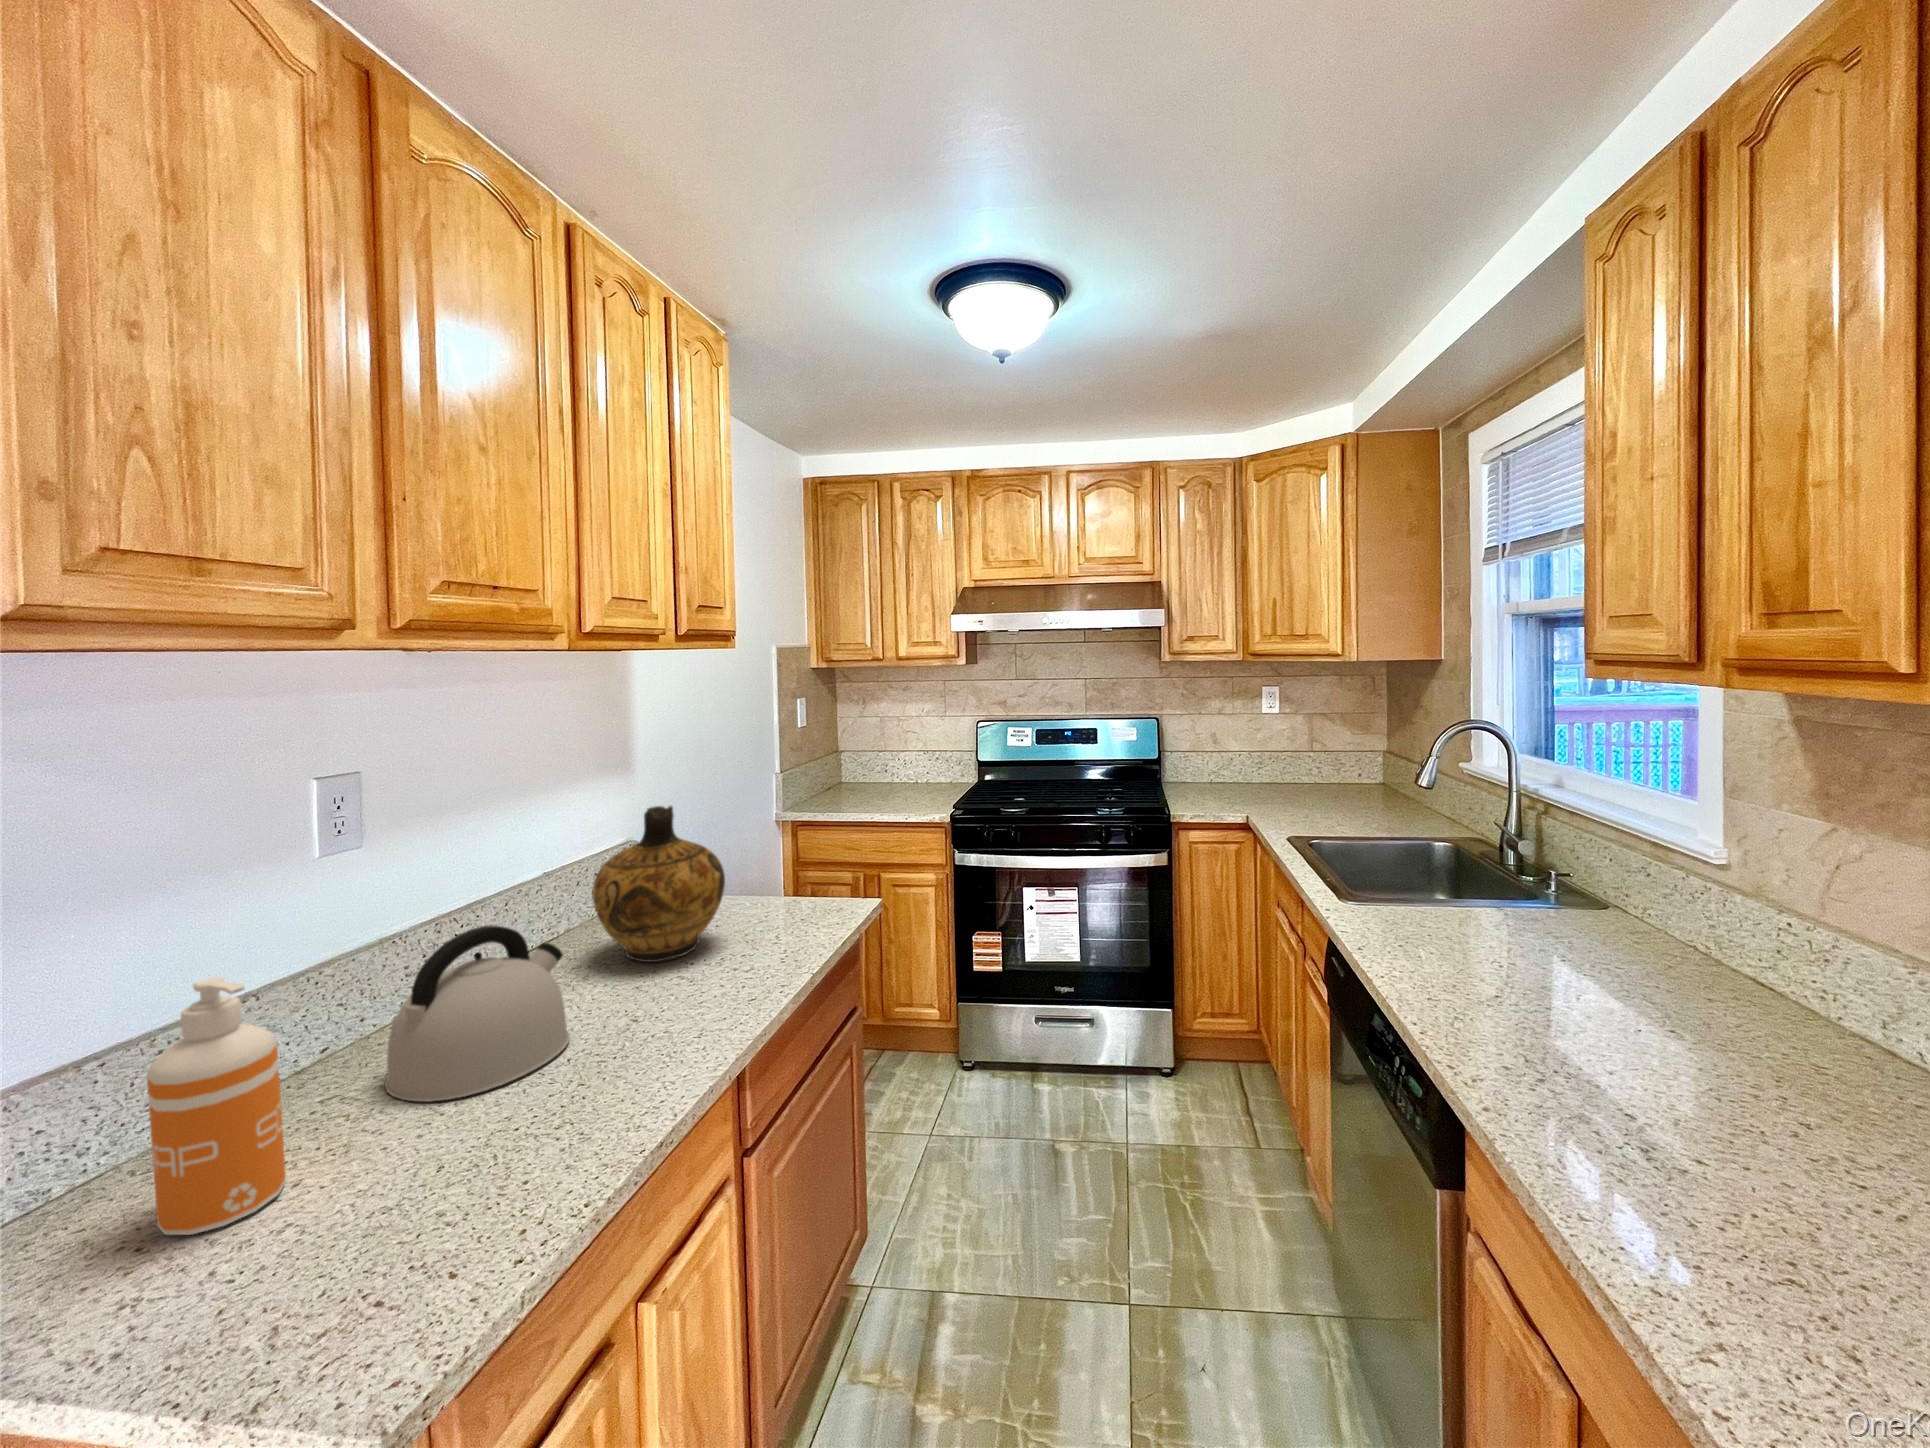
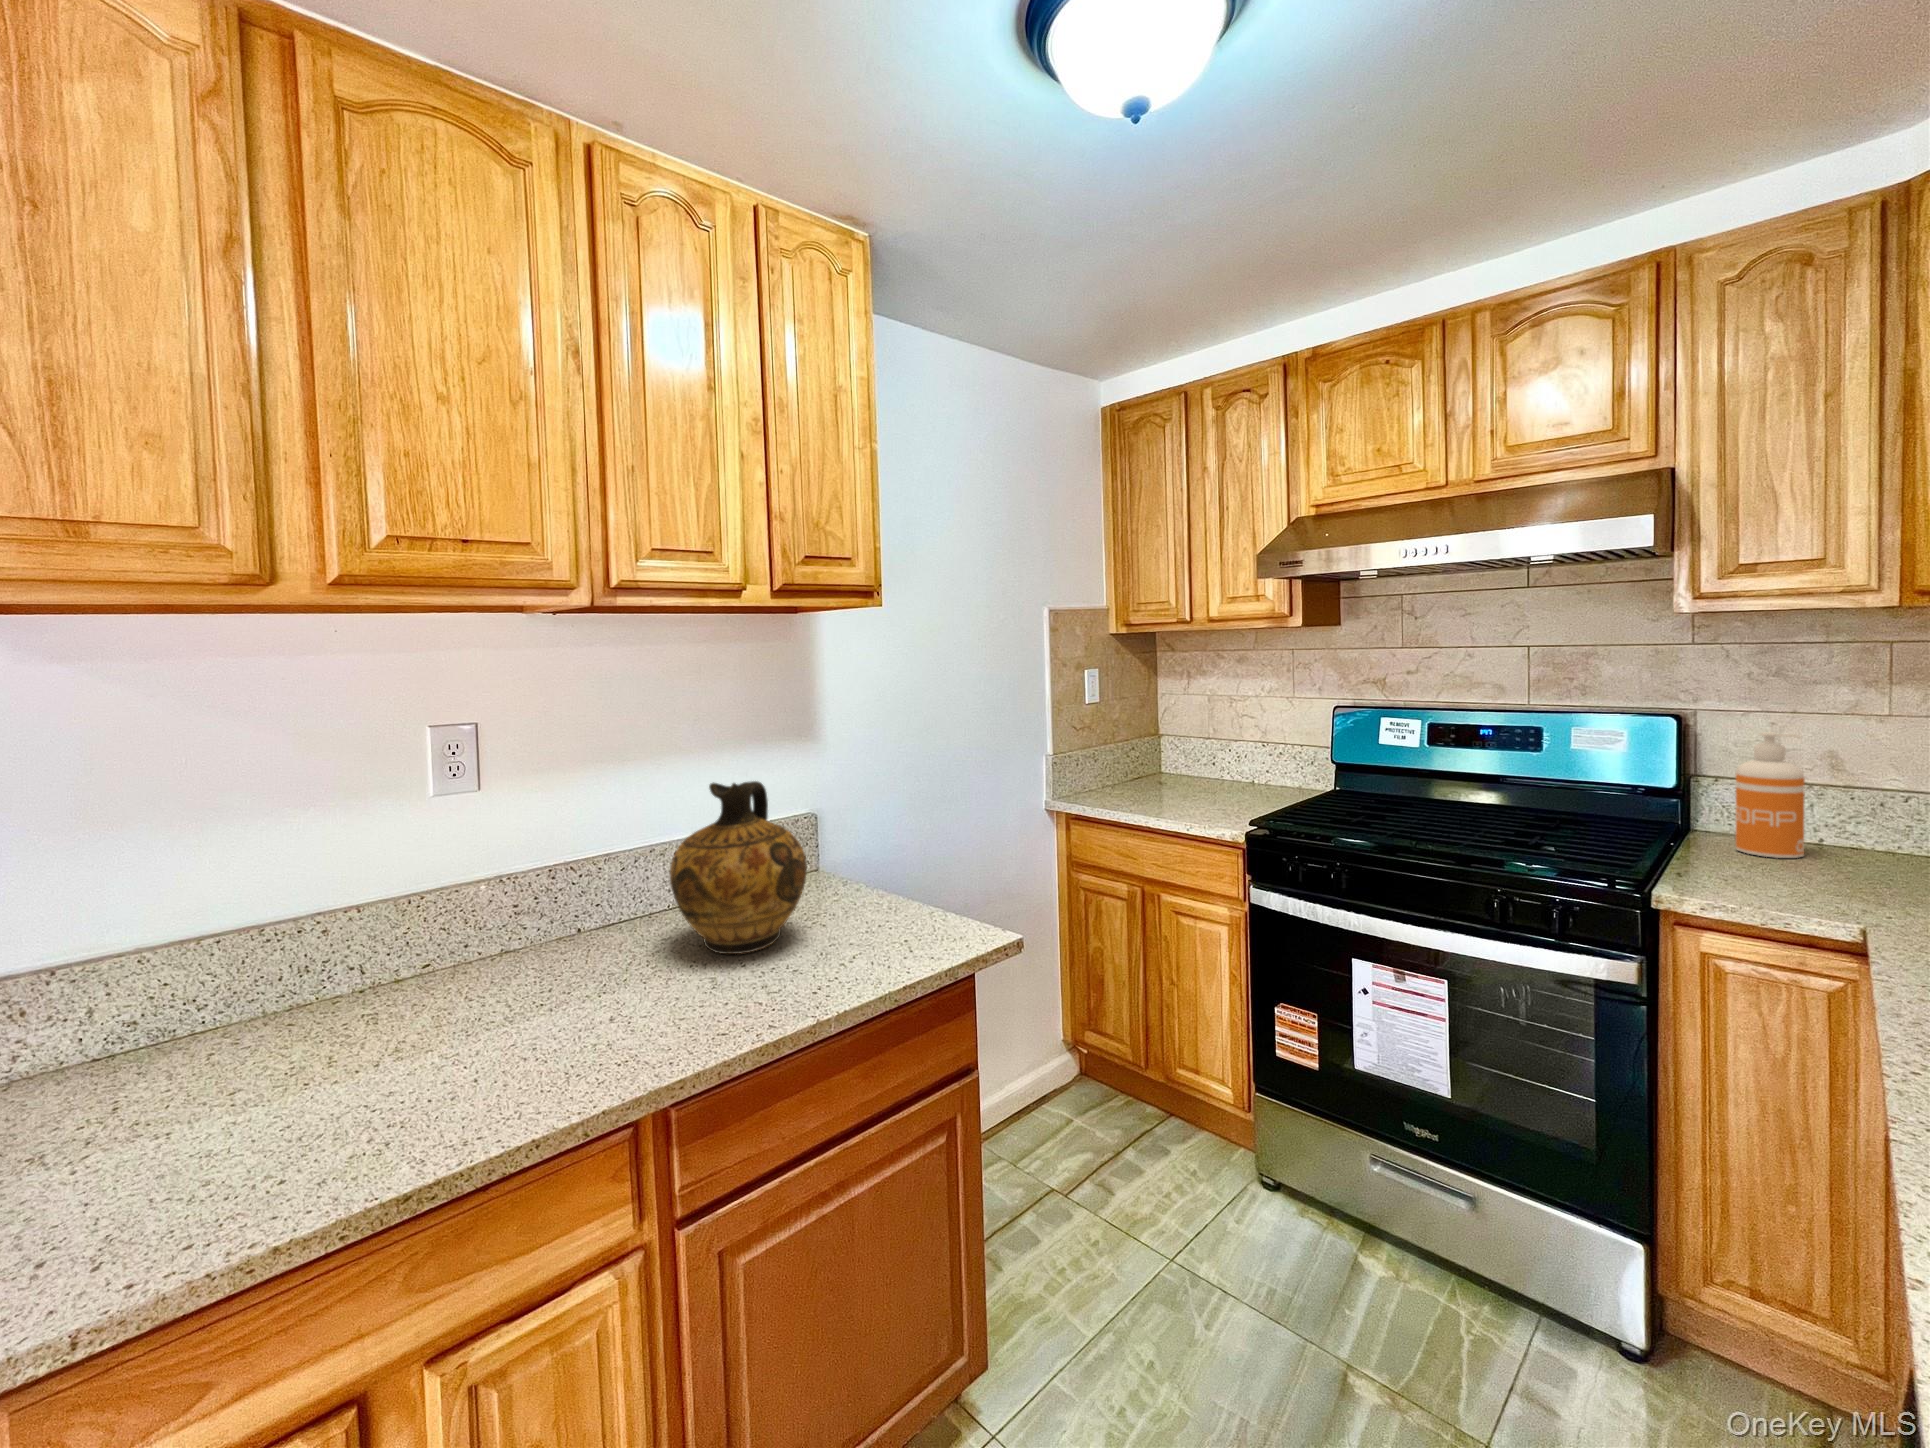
kettle: present [385,925,570,1102] -> none [387,884,570,1052]
soap dispenser: present [147,977,286,1235] -> present [1736,732,1805,858]

